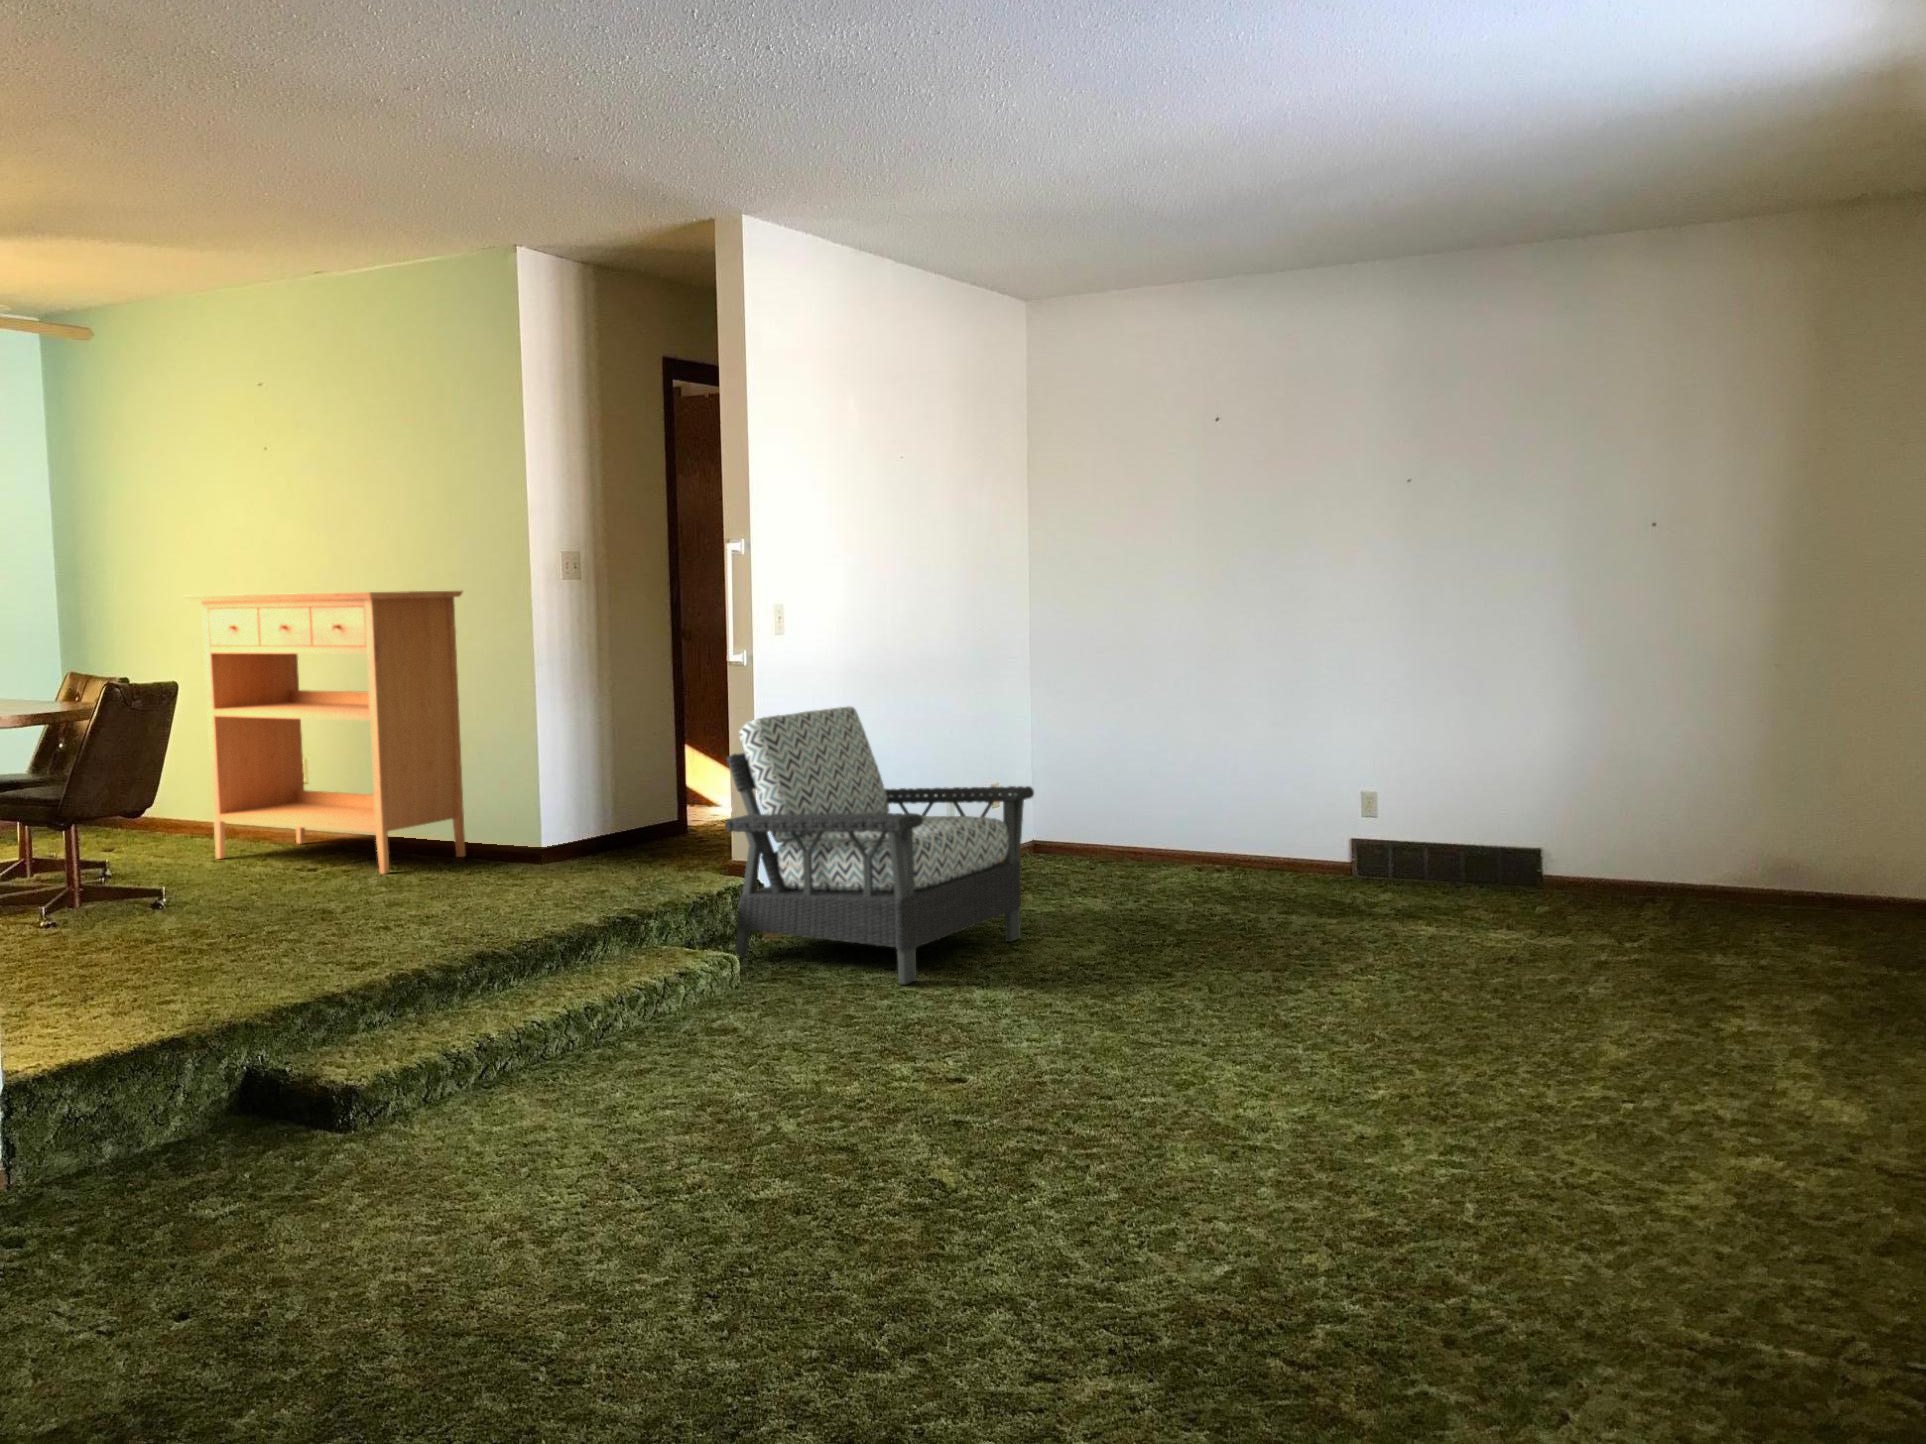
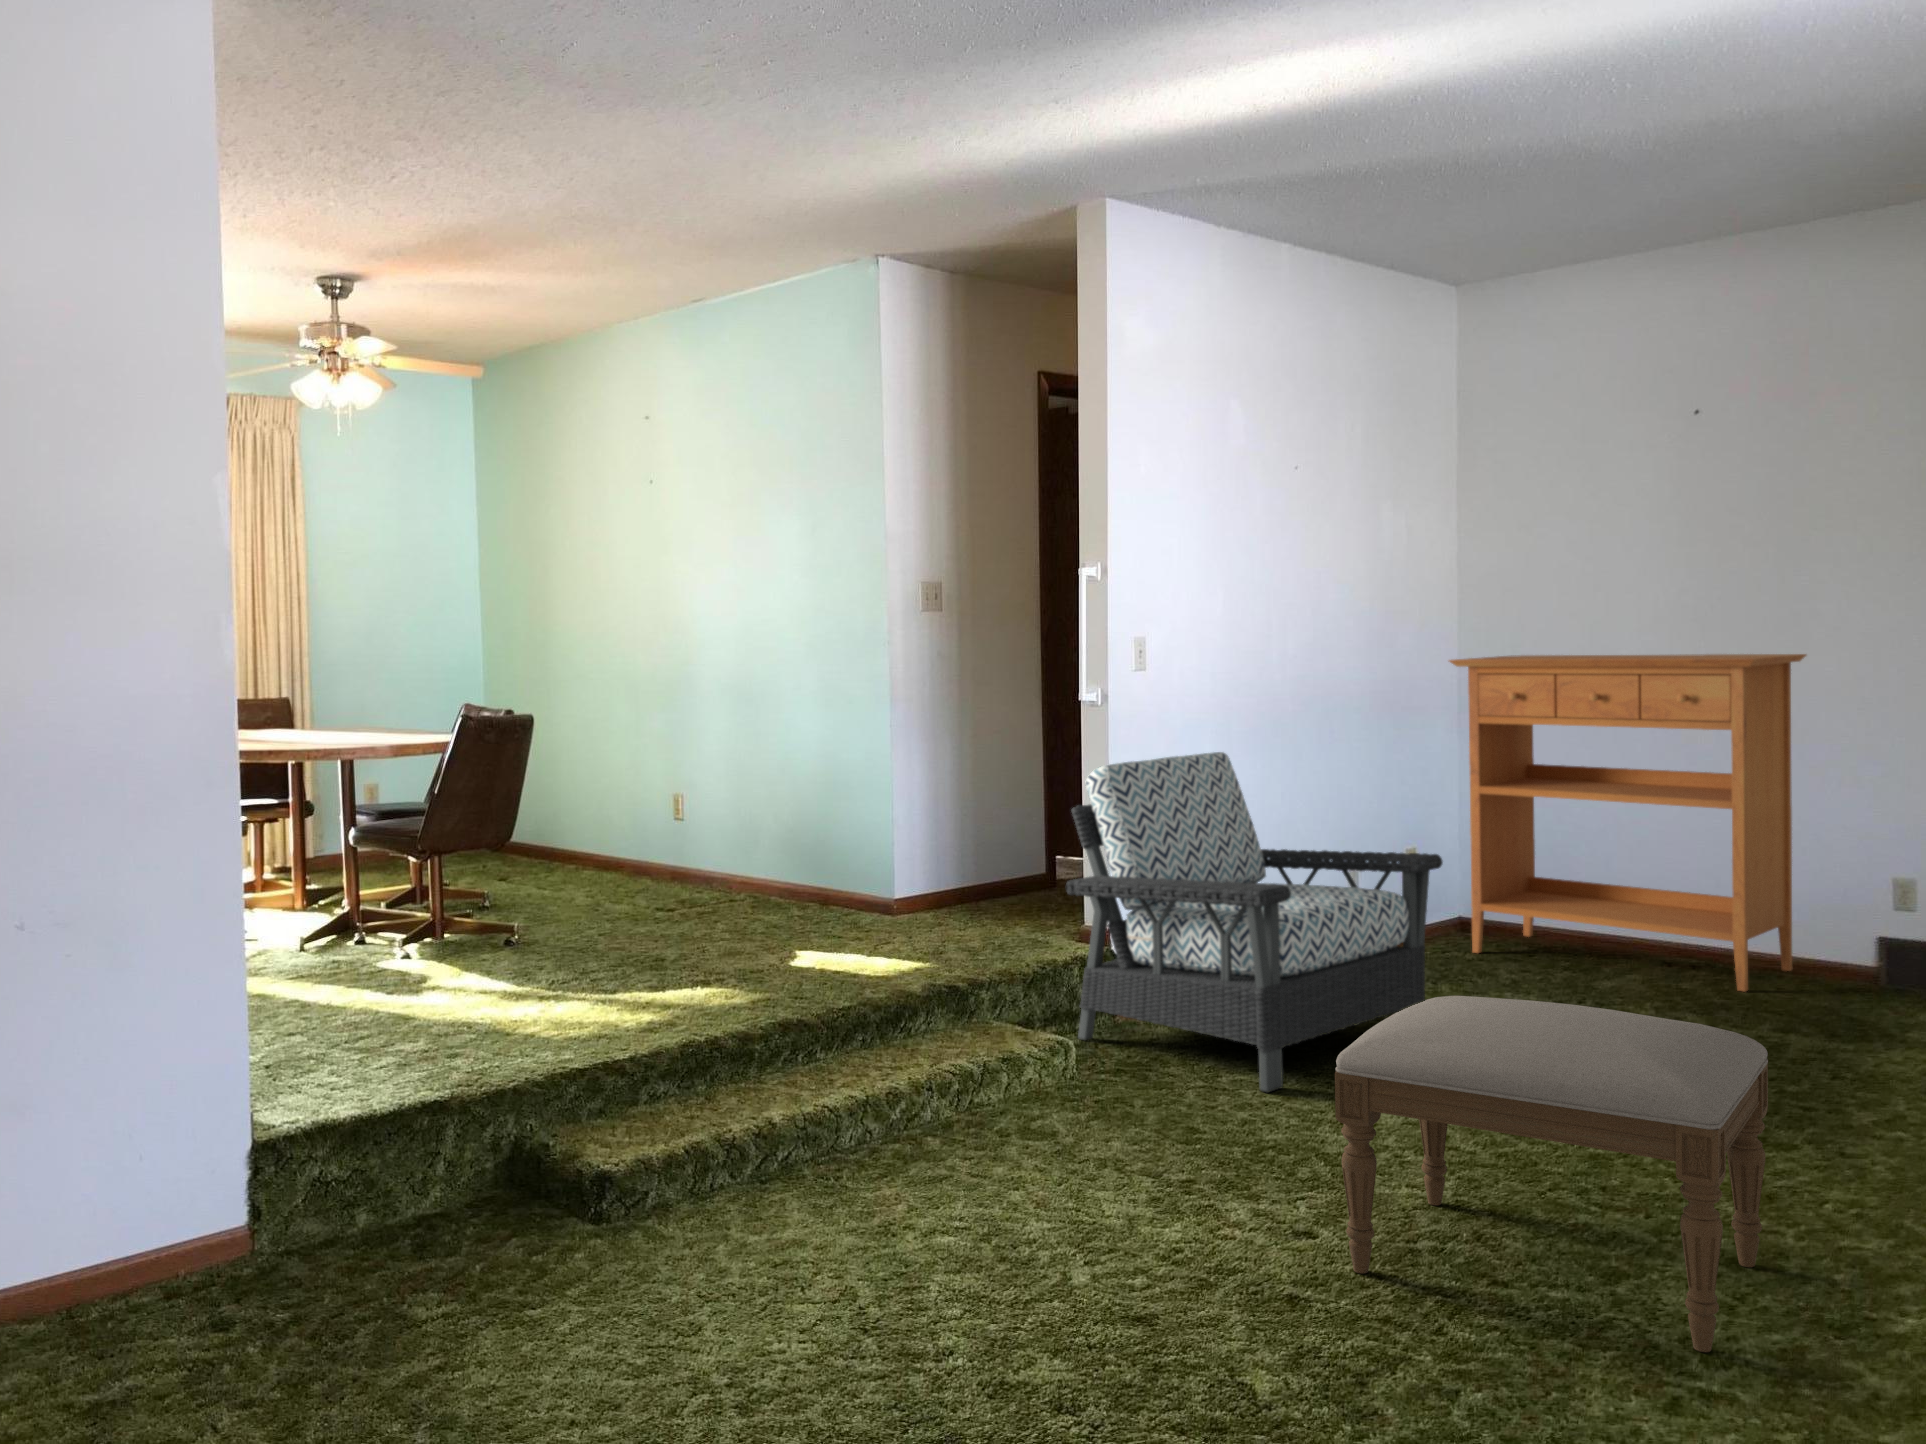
console table: present [183,591,465,874] -> present [1449,654,1806,992]
ottoman: none [986,887,1285,1123] -> present [1335,996,1768,1352]

